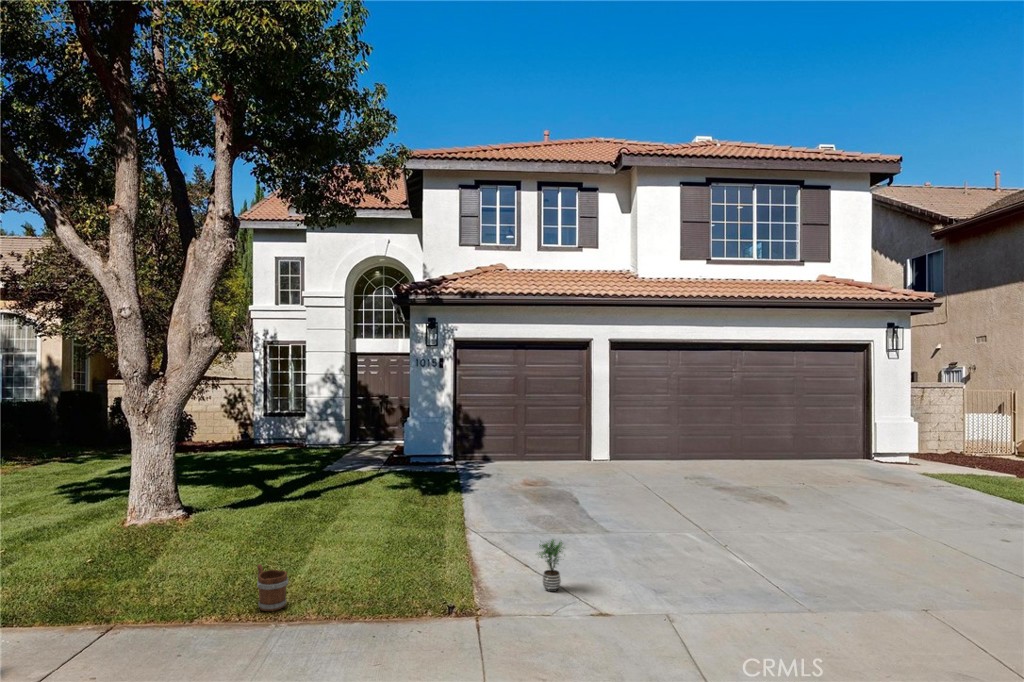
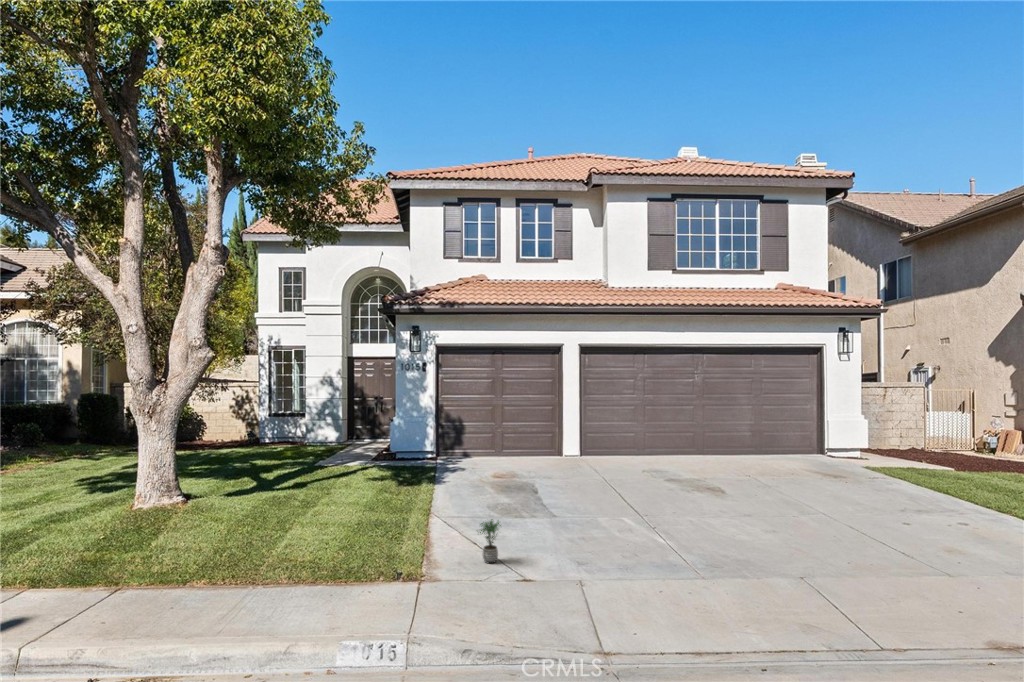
bucket: present [257,564,288,611] -> none [238,539,265,577]

